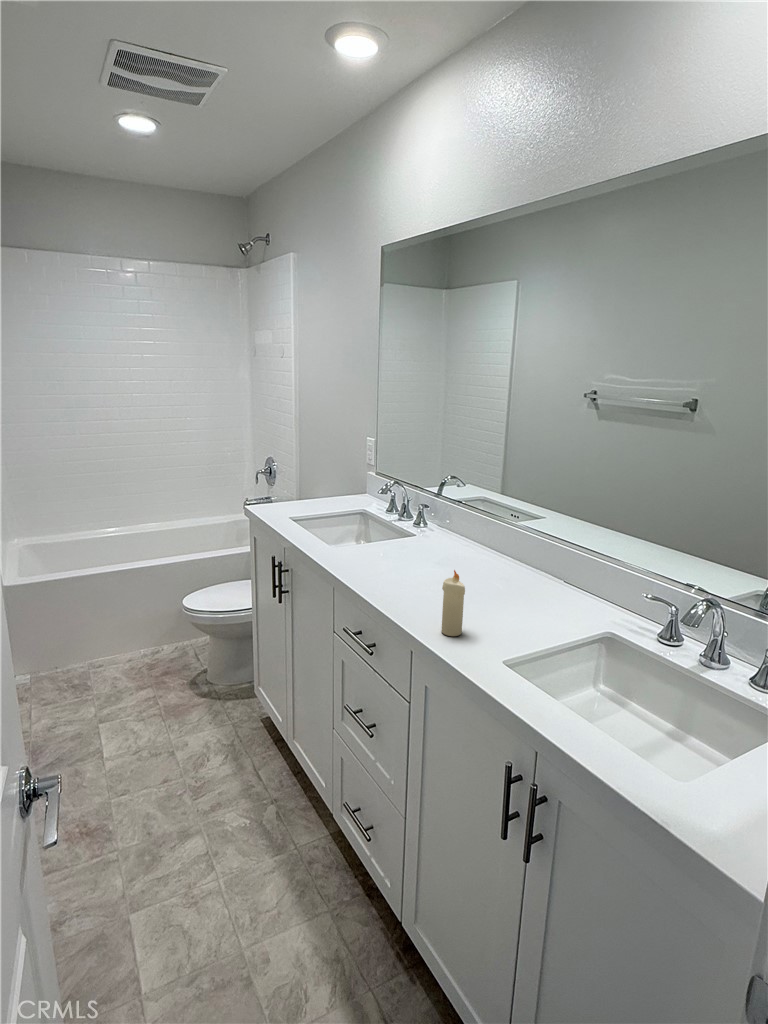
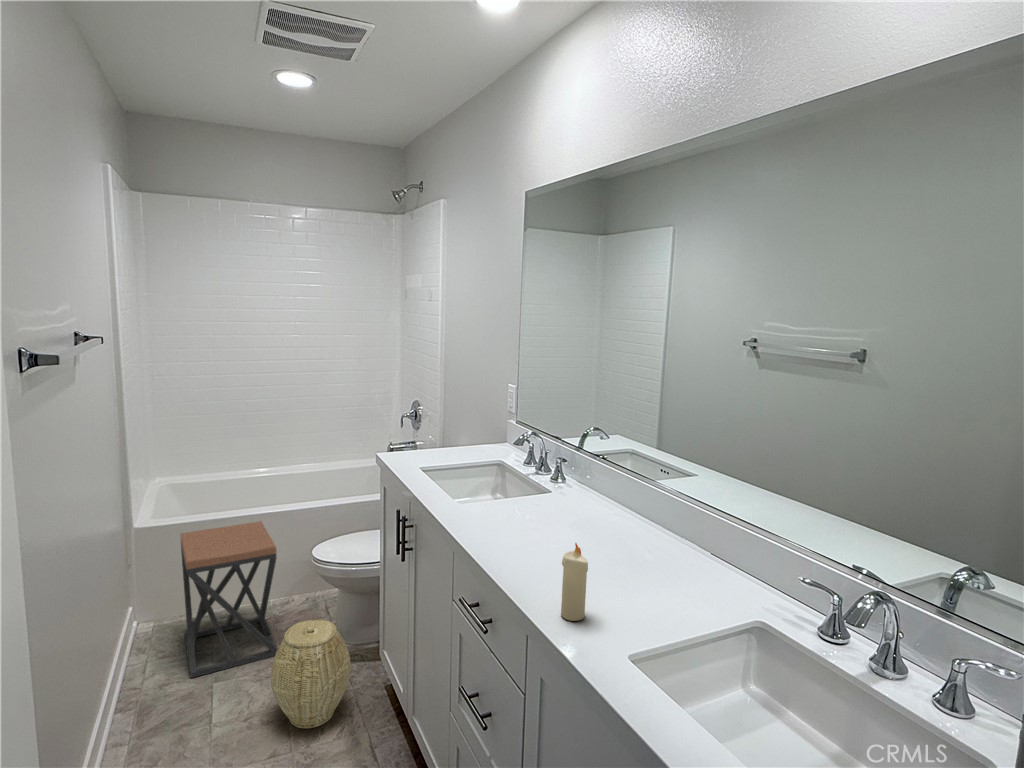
stool: none [53,576,157,721] -> present [181,521,277,678]
woven basket: none [157,662,231,758] -> present [271,620,351,728]

